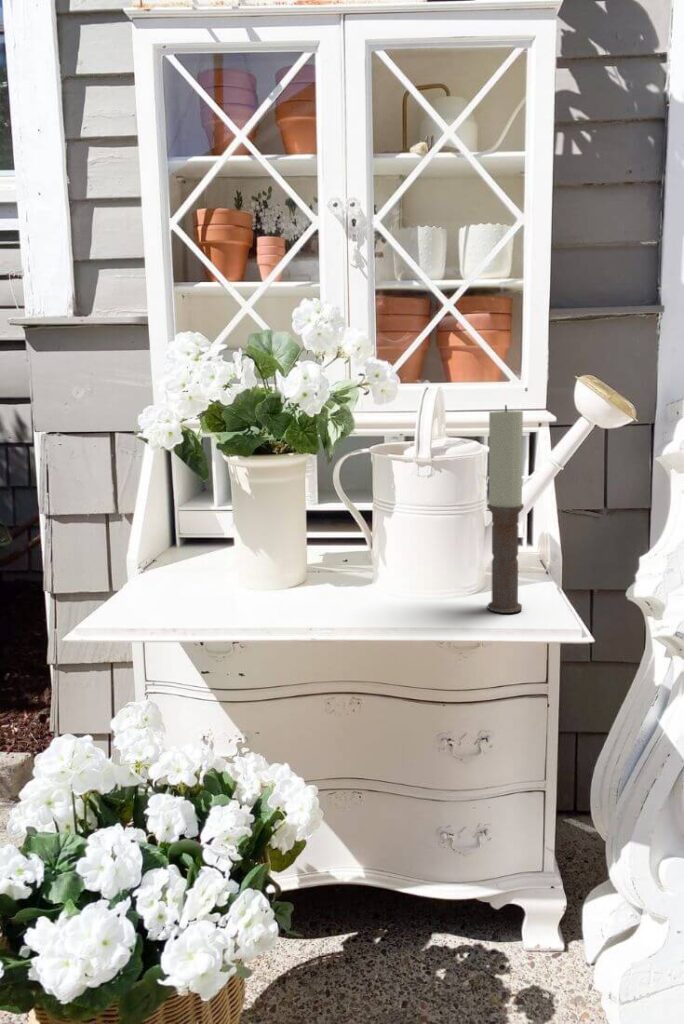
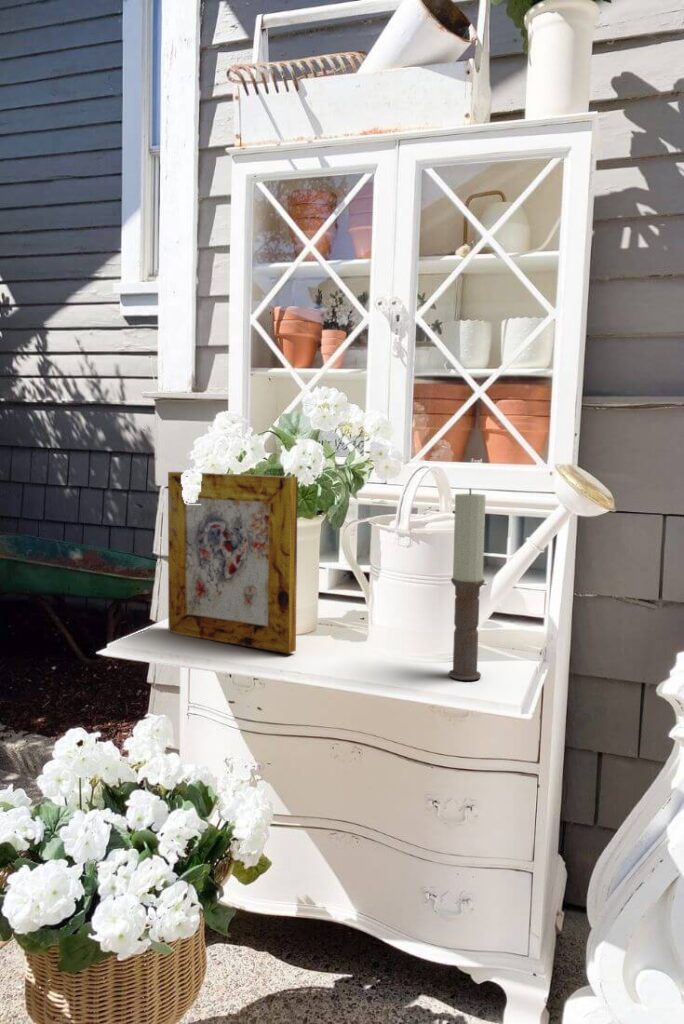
picture frame: none [124,404,309,609] -> present [168,472,298,653]

